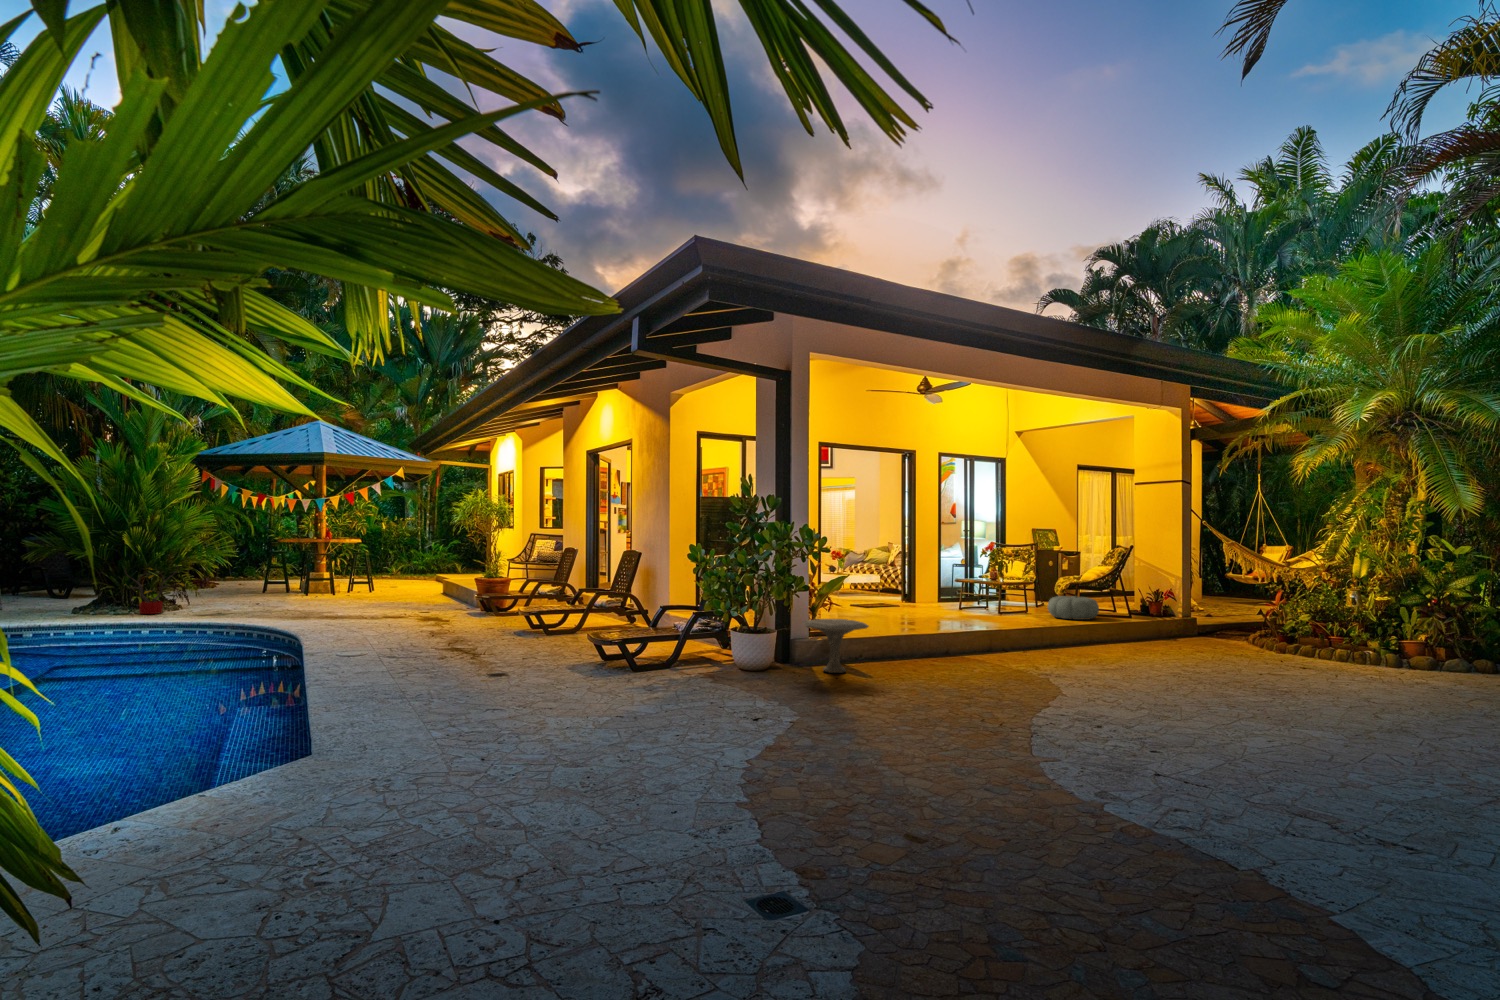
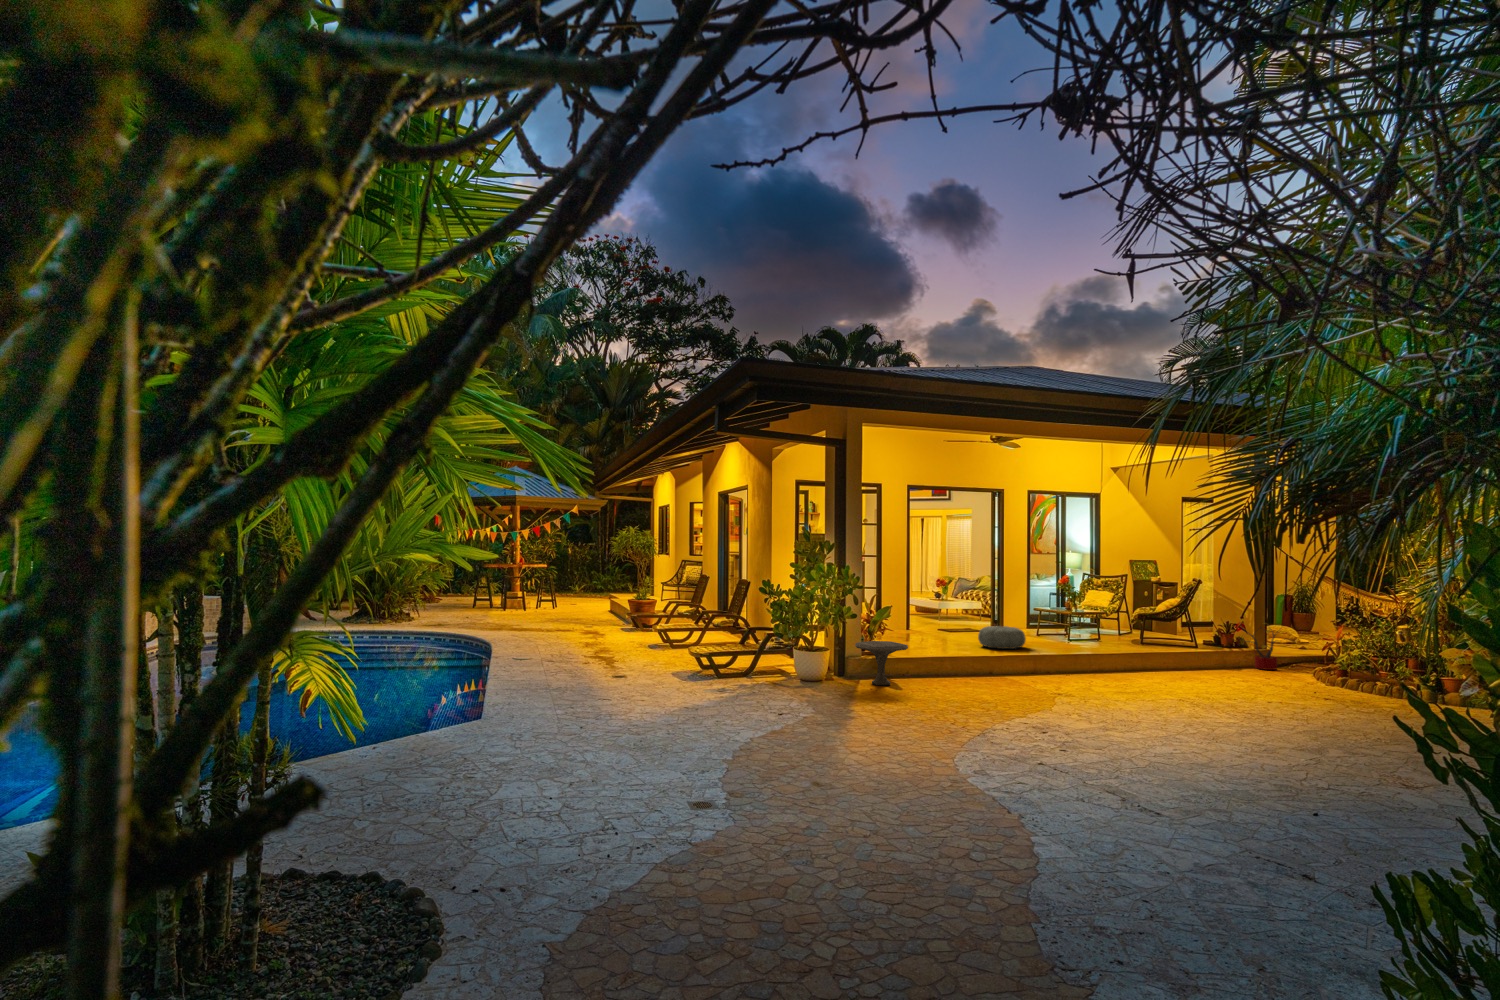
decorative plant: present [133,575,184,614] -> present [1243,627,1295,670]
pouf: present [1048,596,1099,620] -> present [978,626,1026,649]

